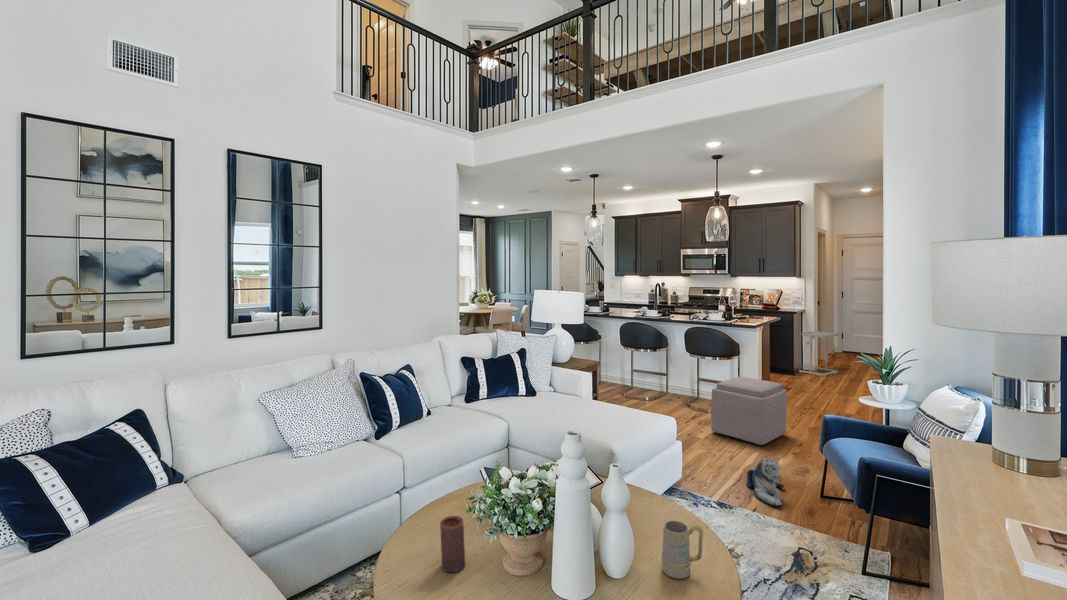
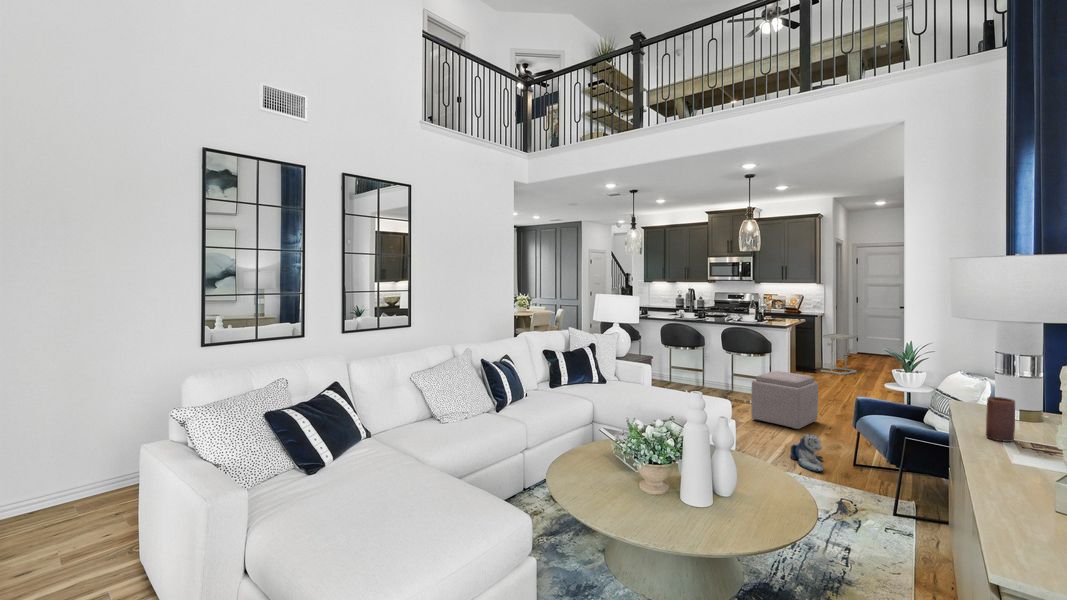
candle: present [440,516,465,572] -> present [986,397,1015,442]
mug: present [662,521,703,579] -> none [758,455,788,494]

